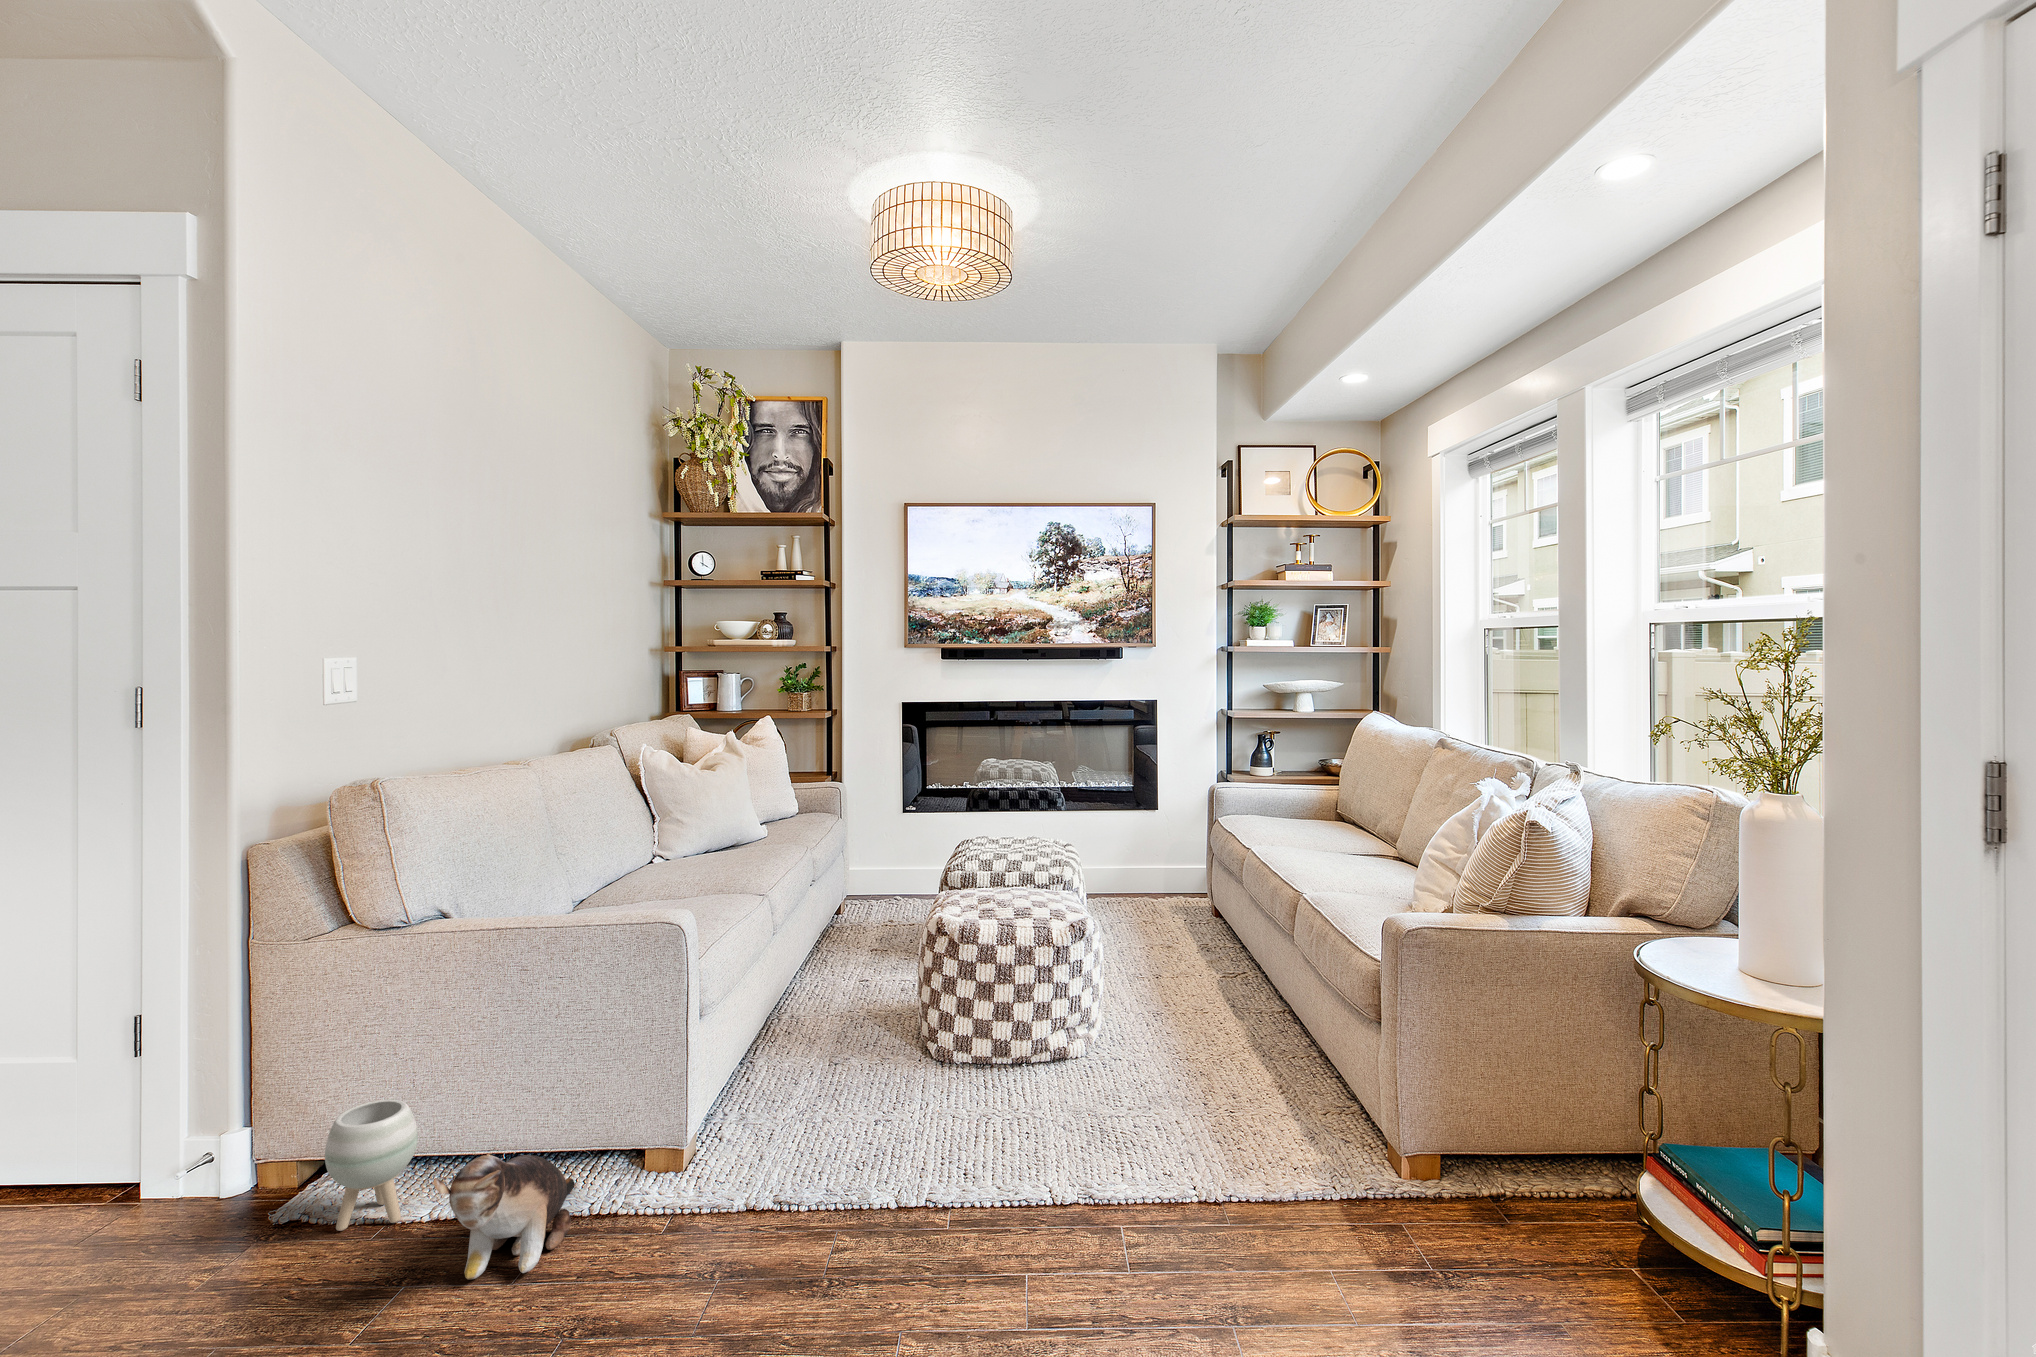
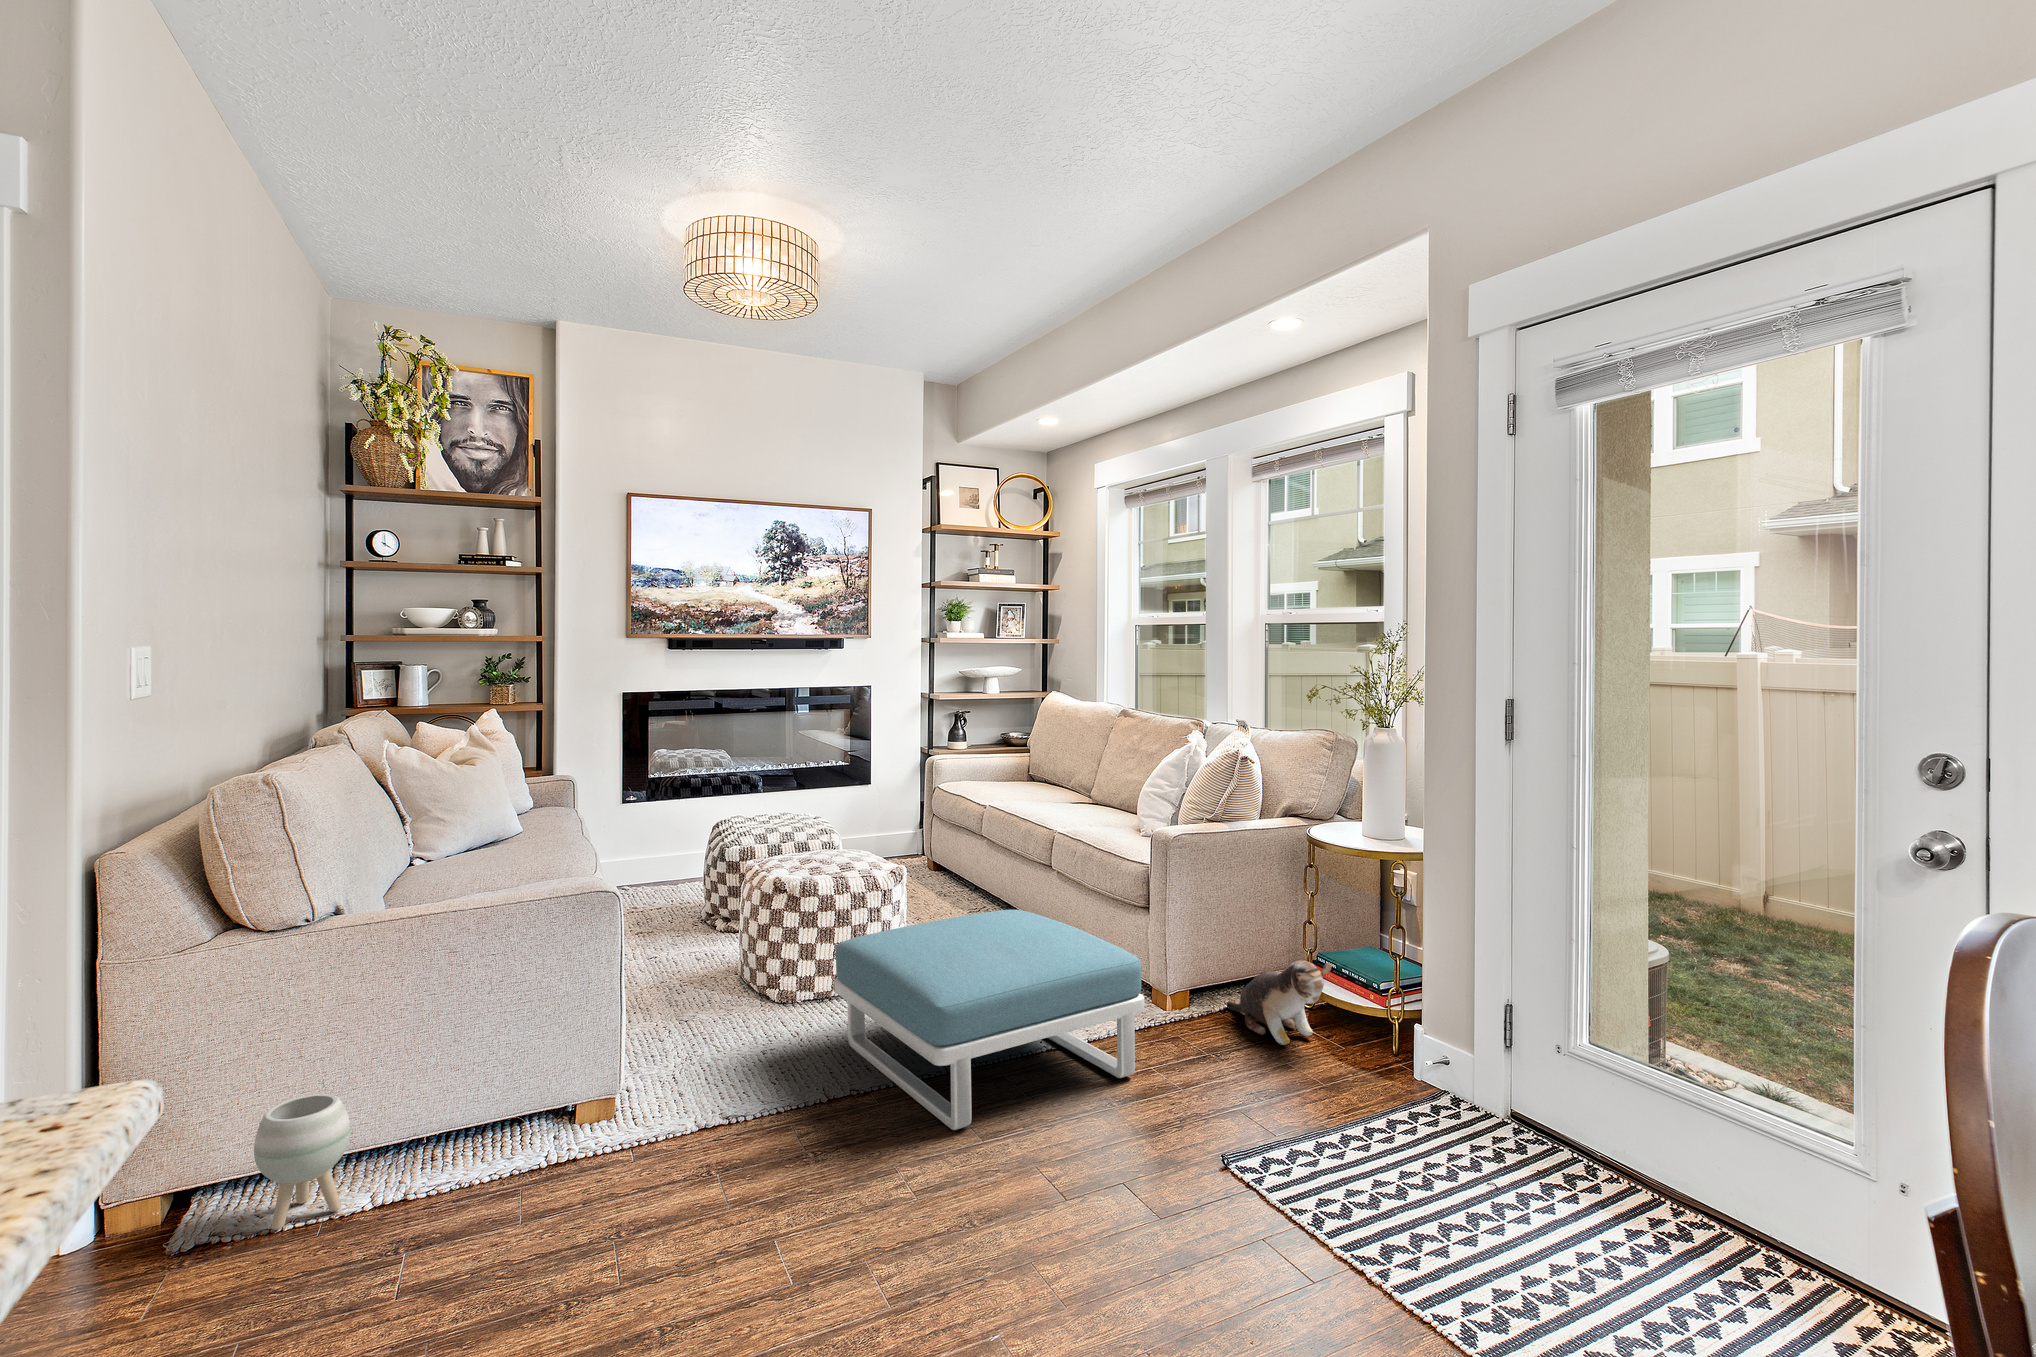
footstool: none [955,995,1314,1298] -> present [834,910,1144,1130]
plush toy: present [433,1154,575,1280] -> present [1227,960,1331,1045]

